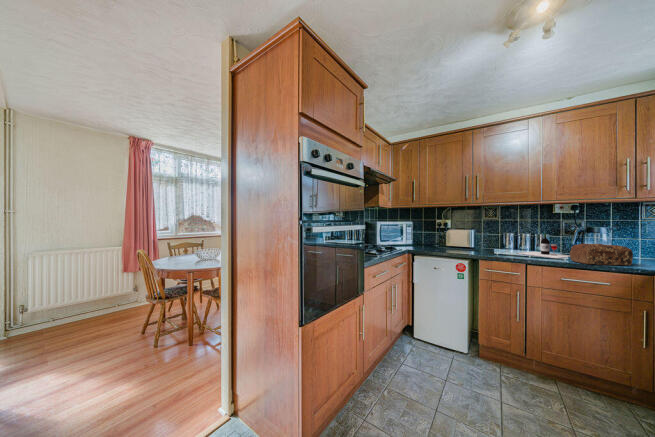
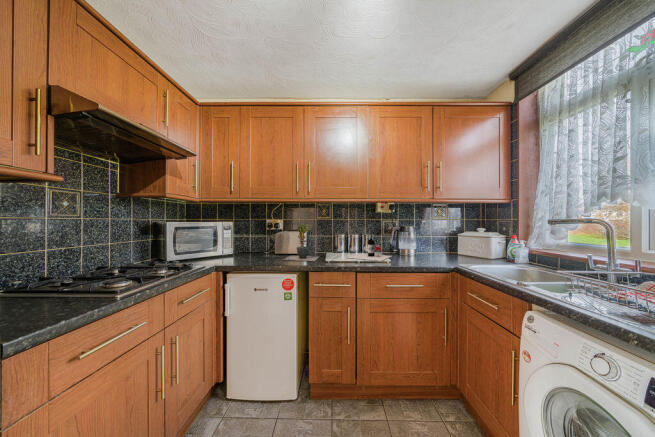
potted plant: none [454,223,487,253] -> present [283,224,319,261]
bread loaf: present [570,244,633,265] -> none [392,243,436,267]

